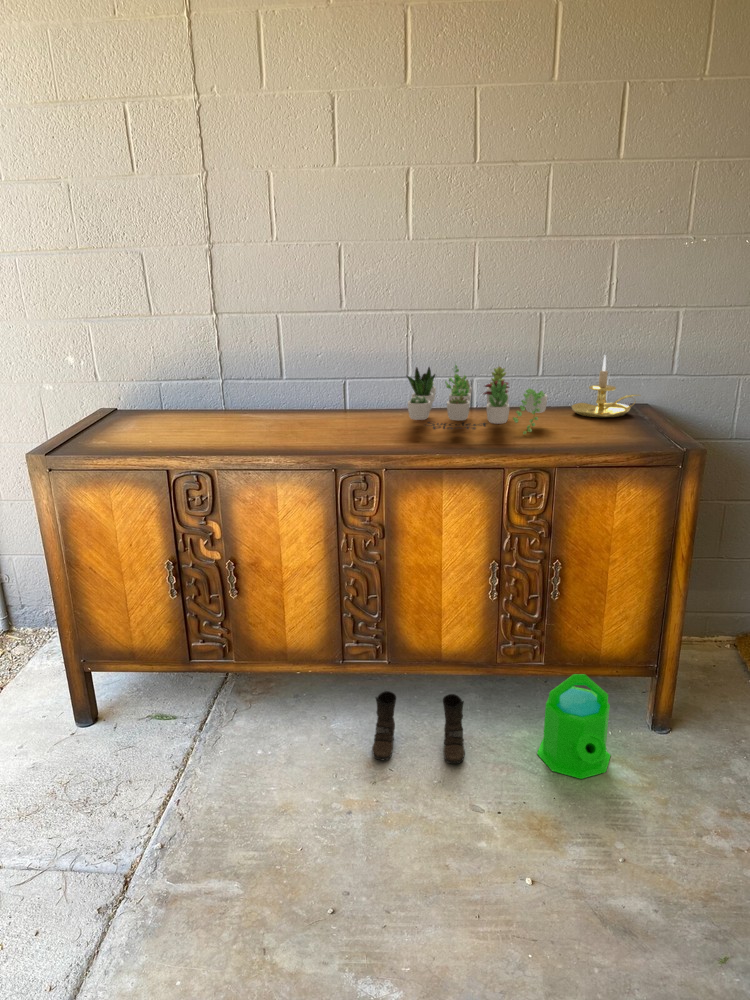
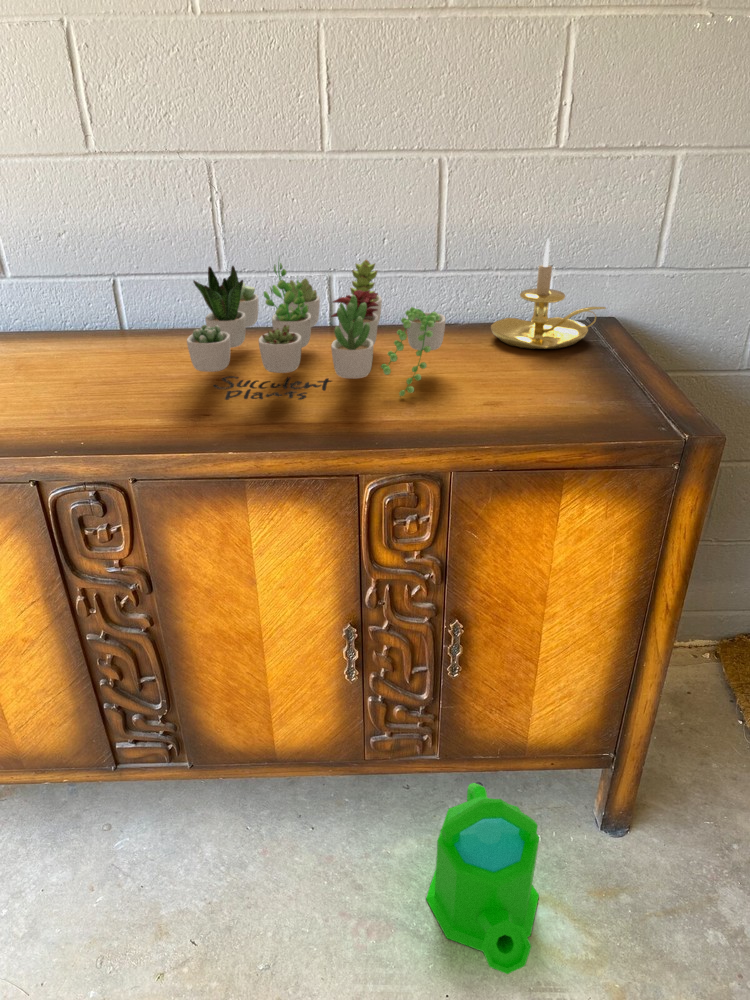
boots: present [372,691,465,764] -> none [164,815,312,938]

